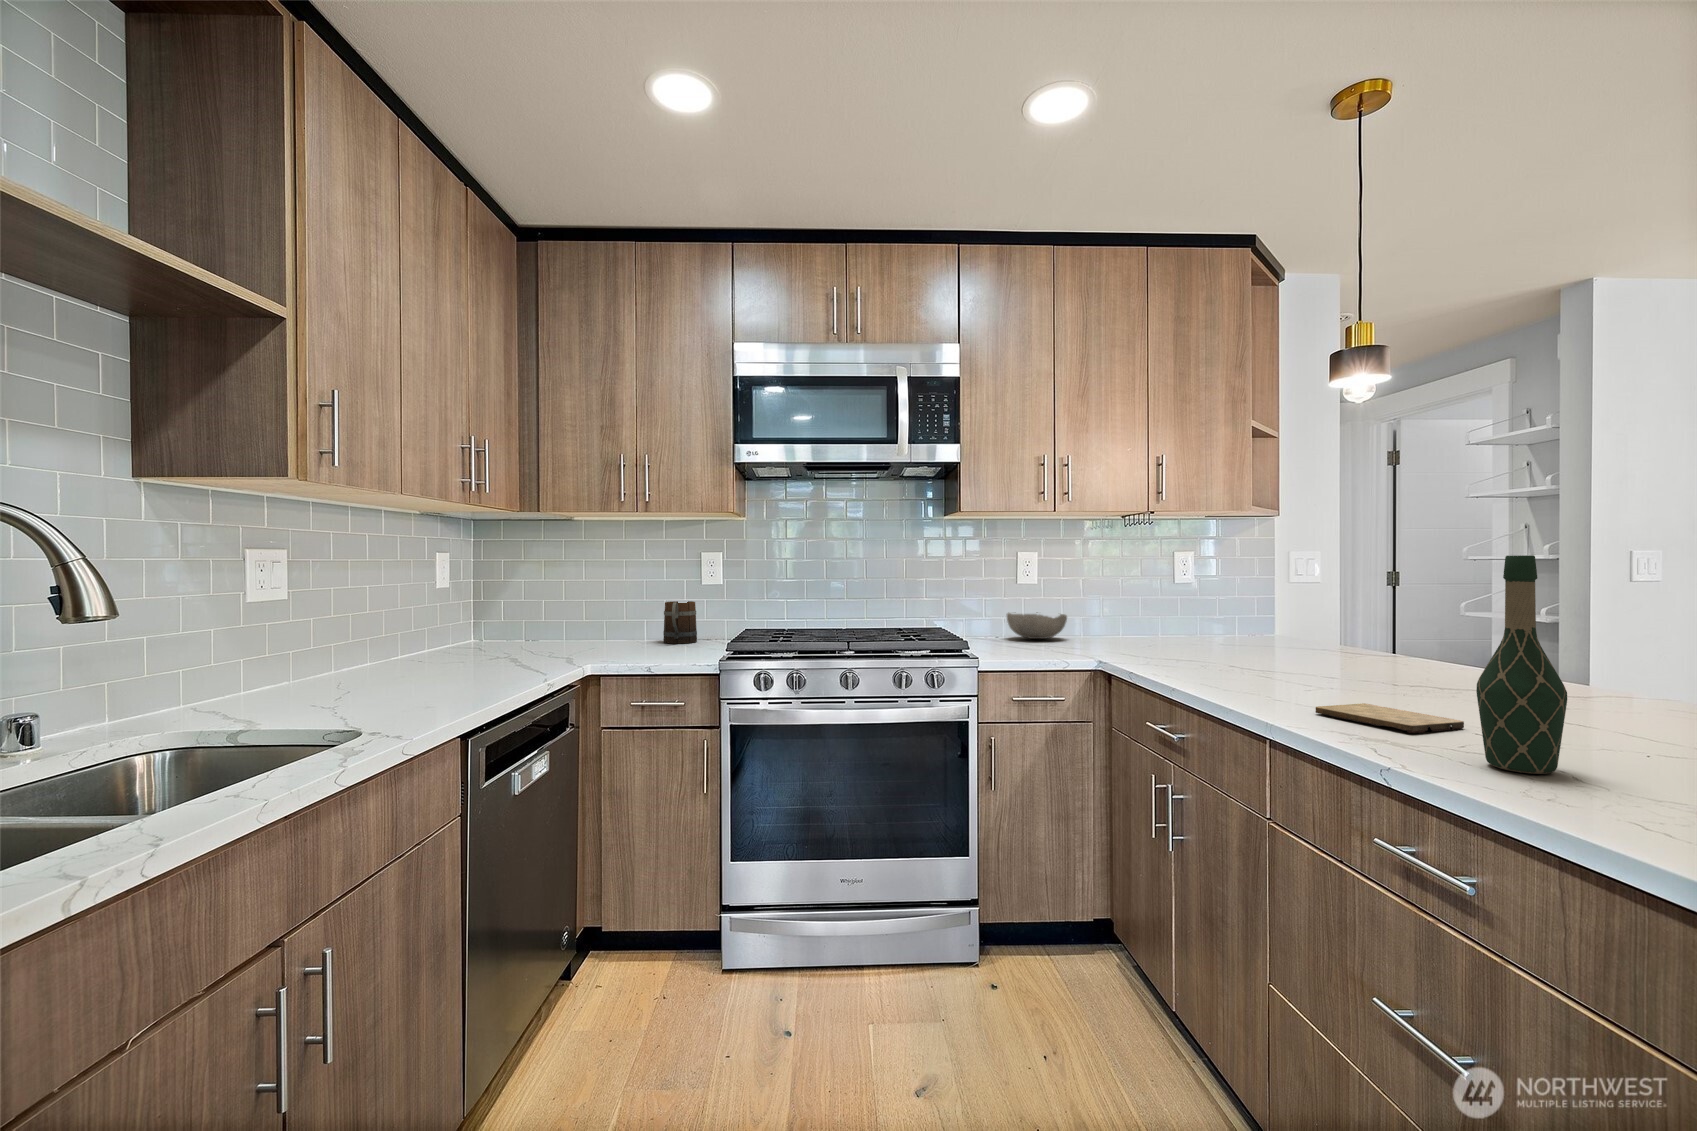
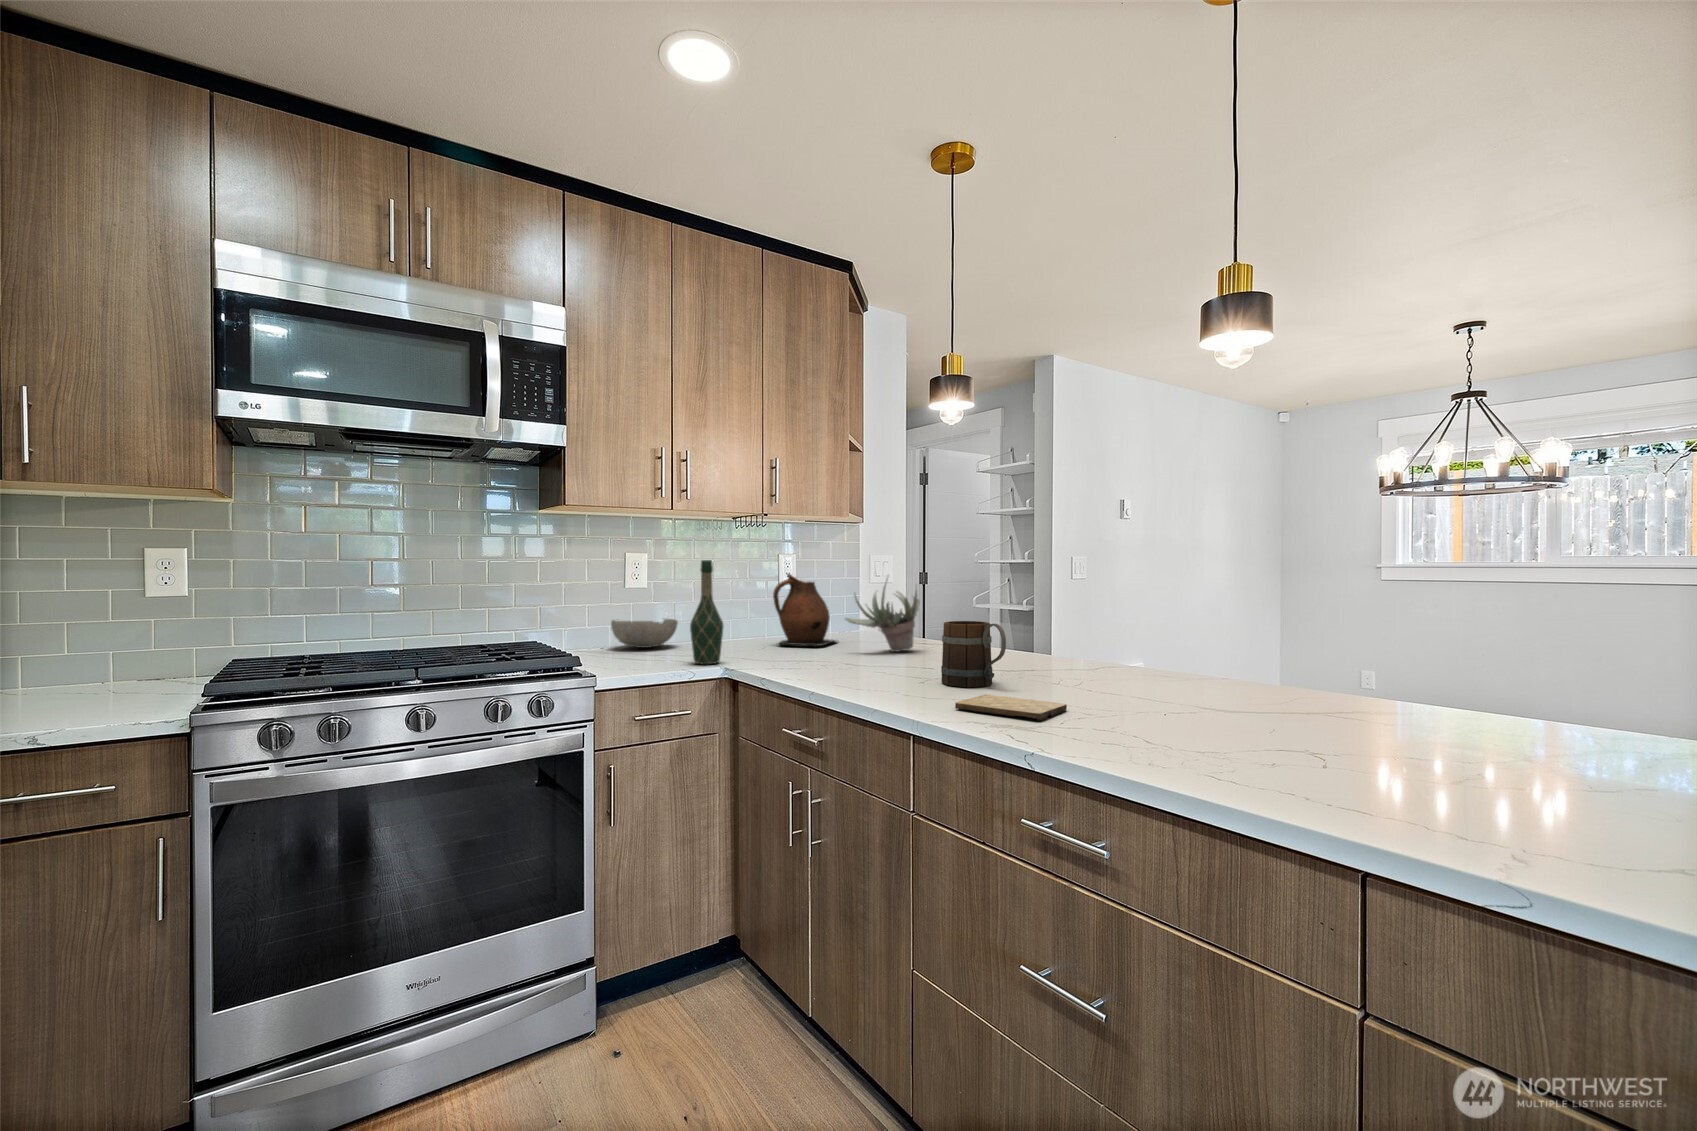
wine bottle: present [1476,555,1567,774] -> present [690,560,723,664]
ceramic pitcher: none [1163,572,1239,648] -> present [773,574,837,646]
succulent plant: none [1236,573,1332,658] -> present [845,578,920,652]
mug: present [663,601,697,644] -> present [941,621,1006,687]

